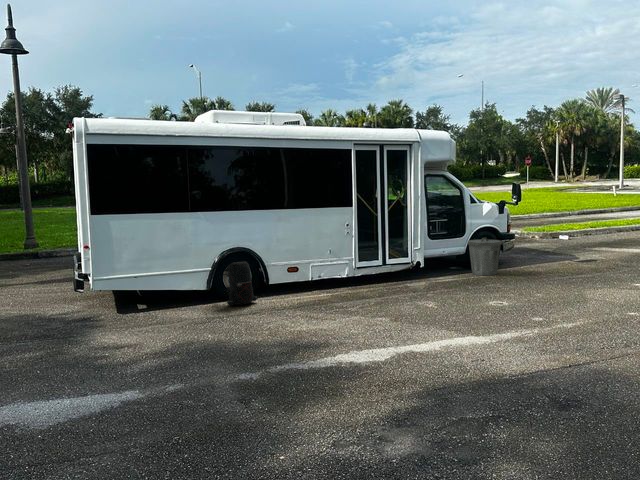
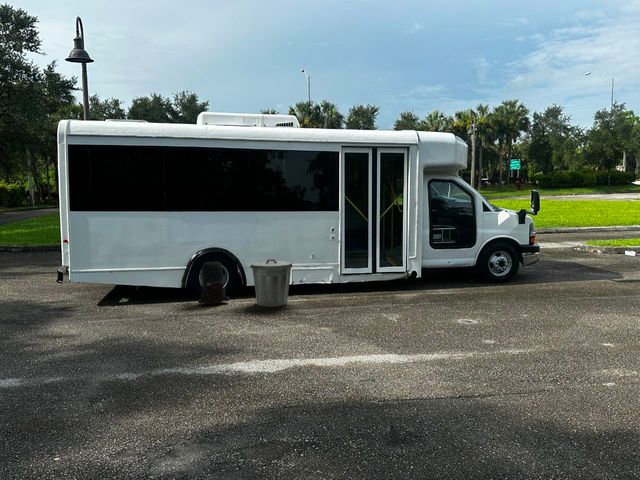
trash can: present [468,237,502,275] -> present [250,259,292,307]

